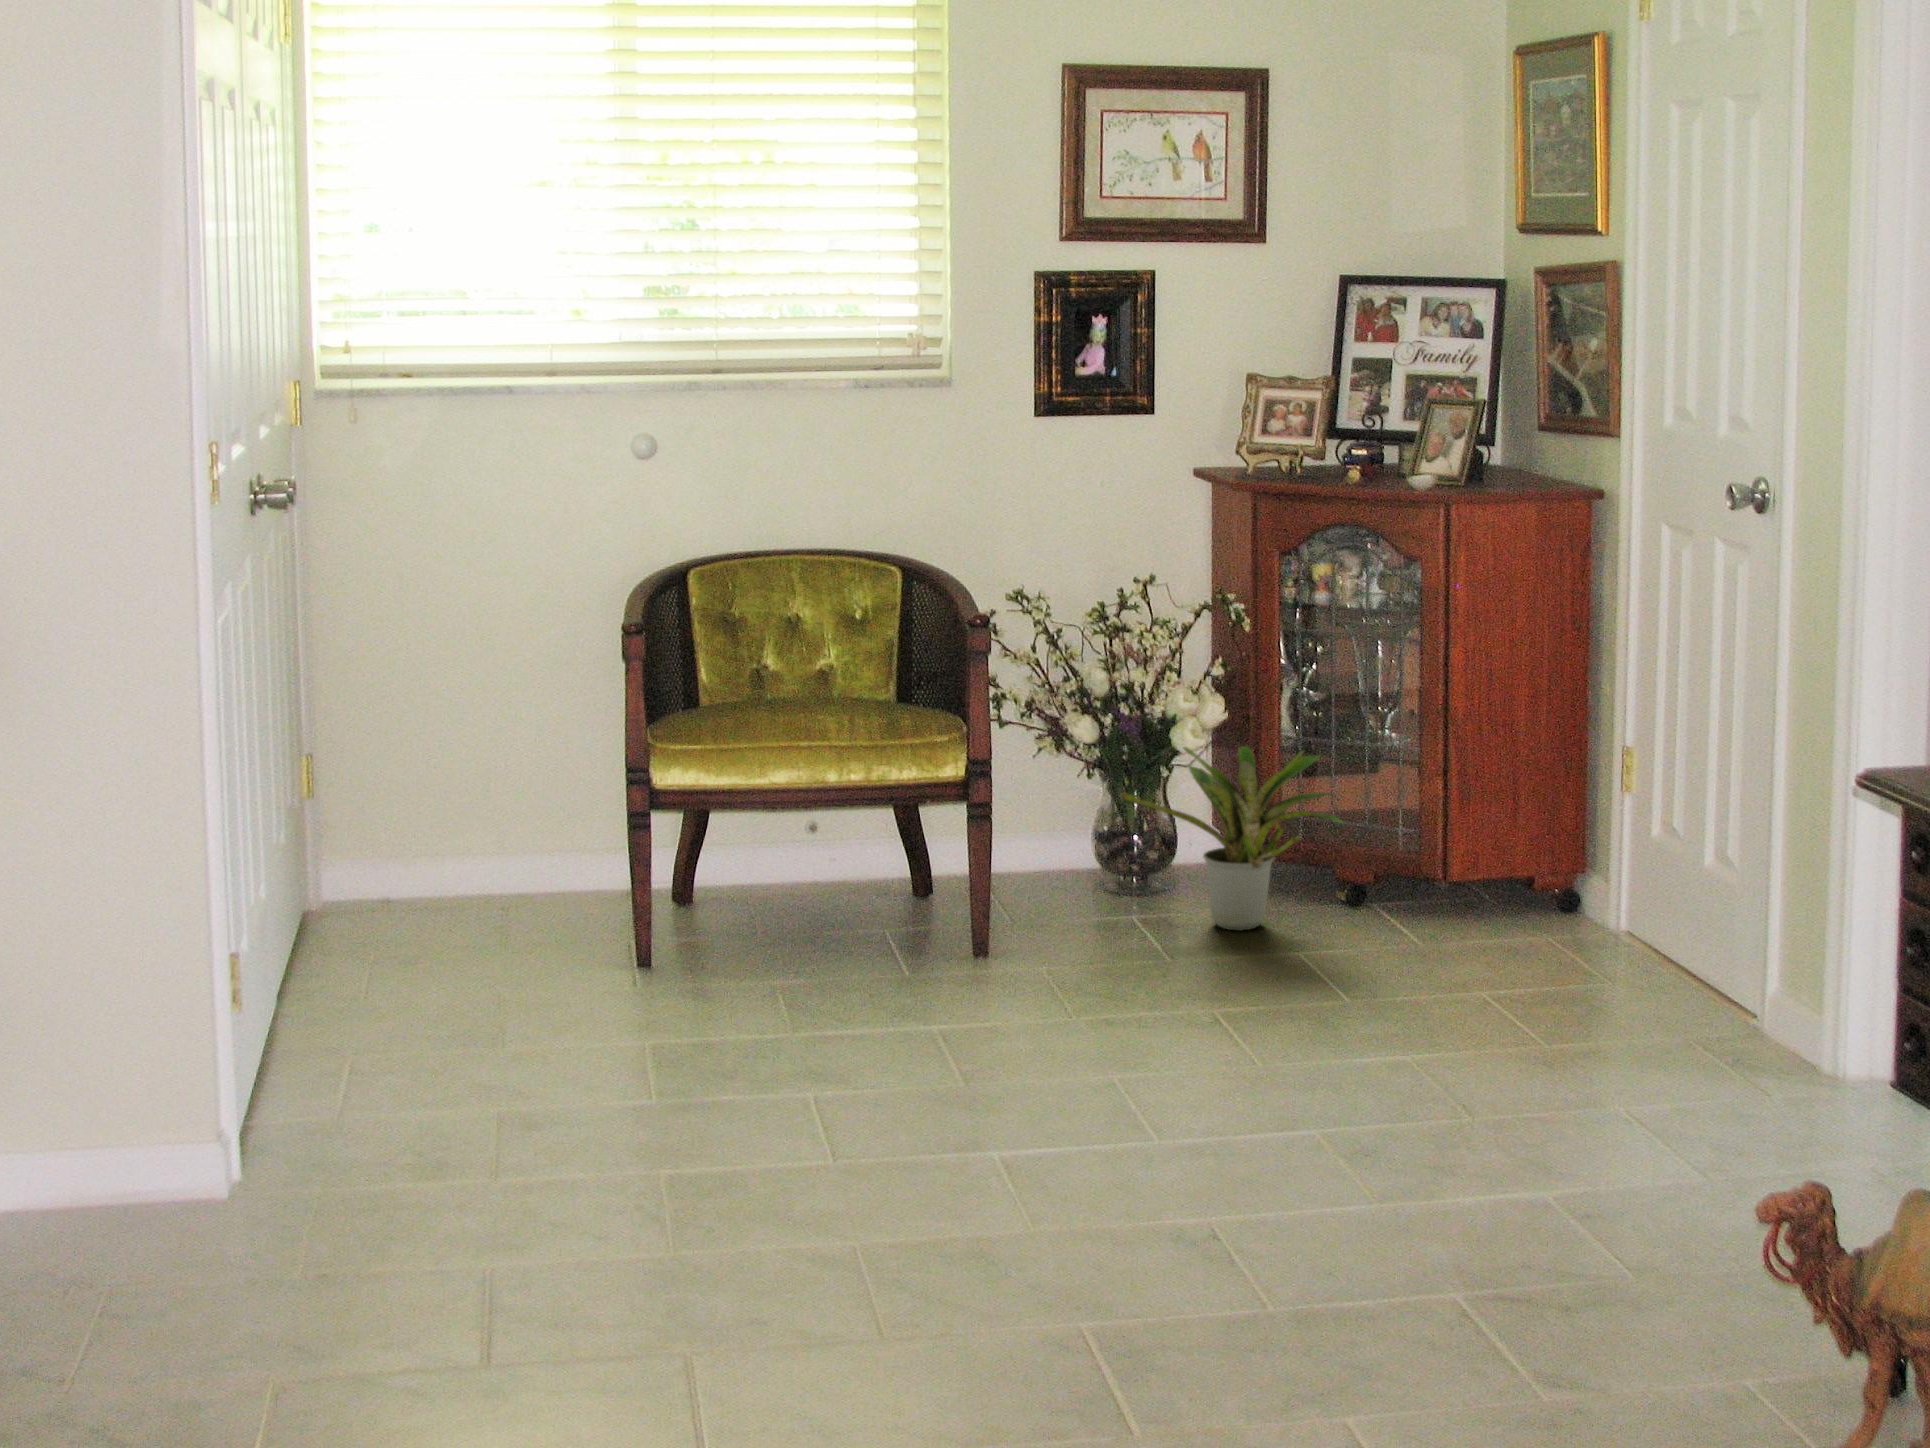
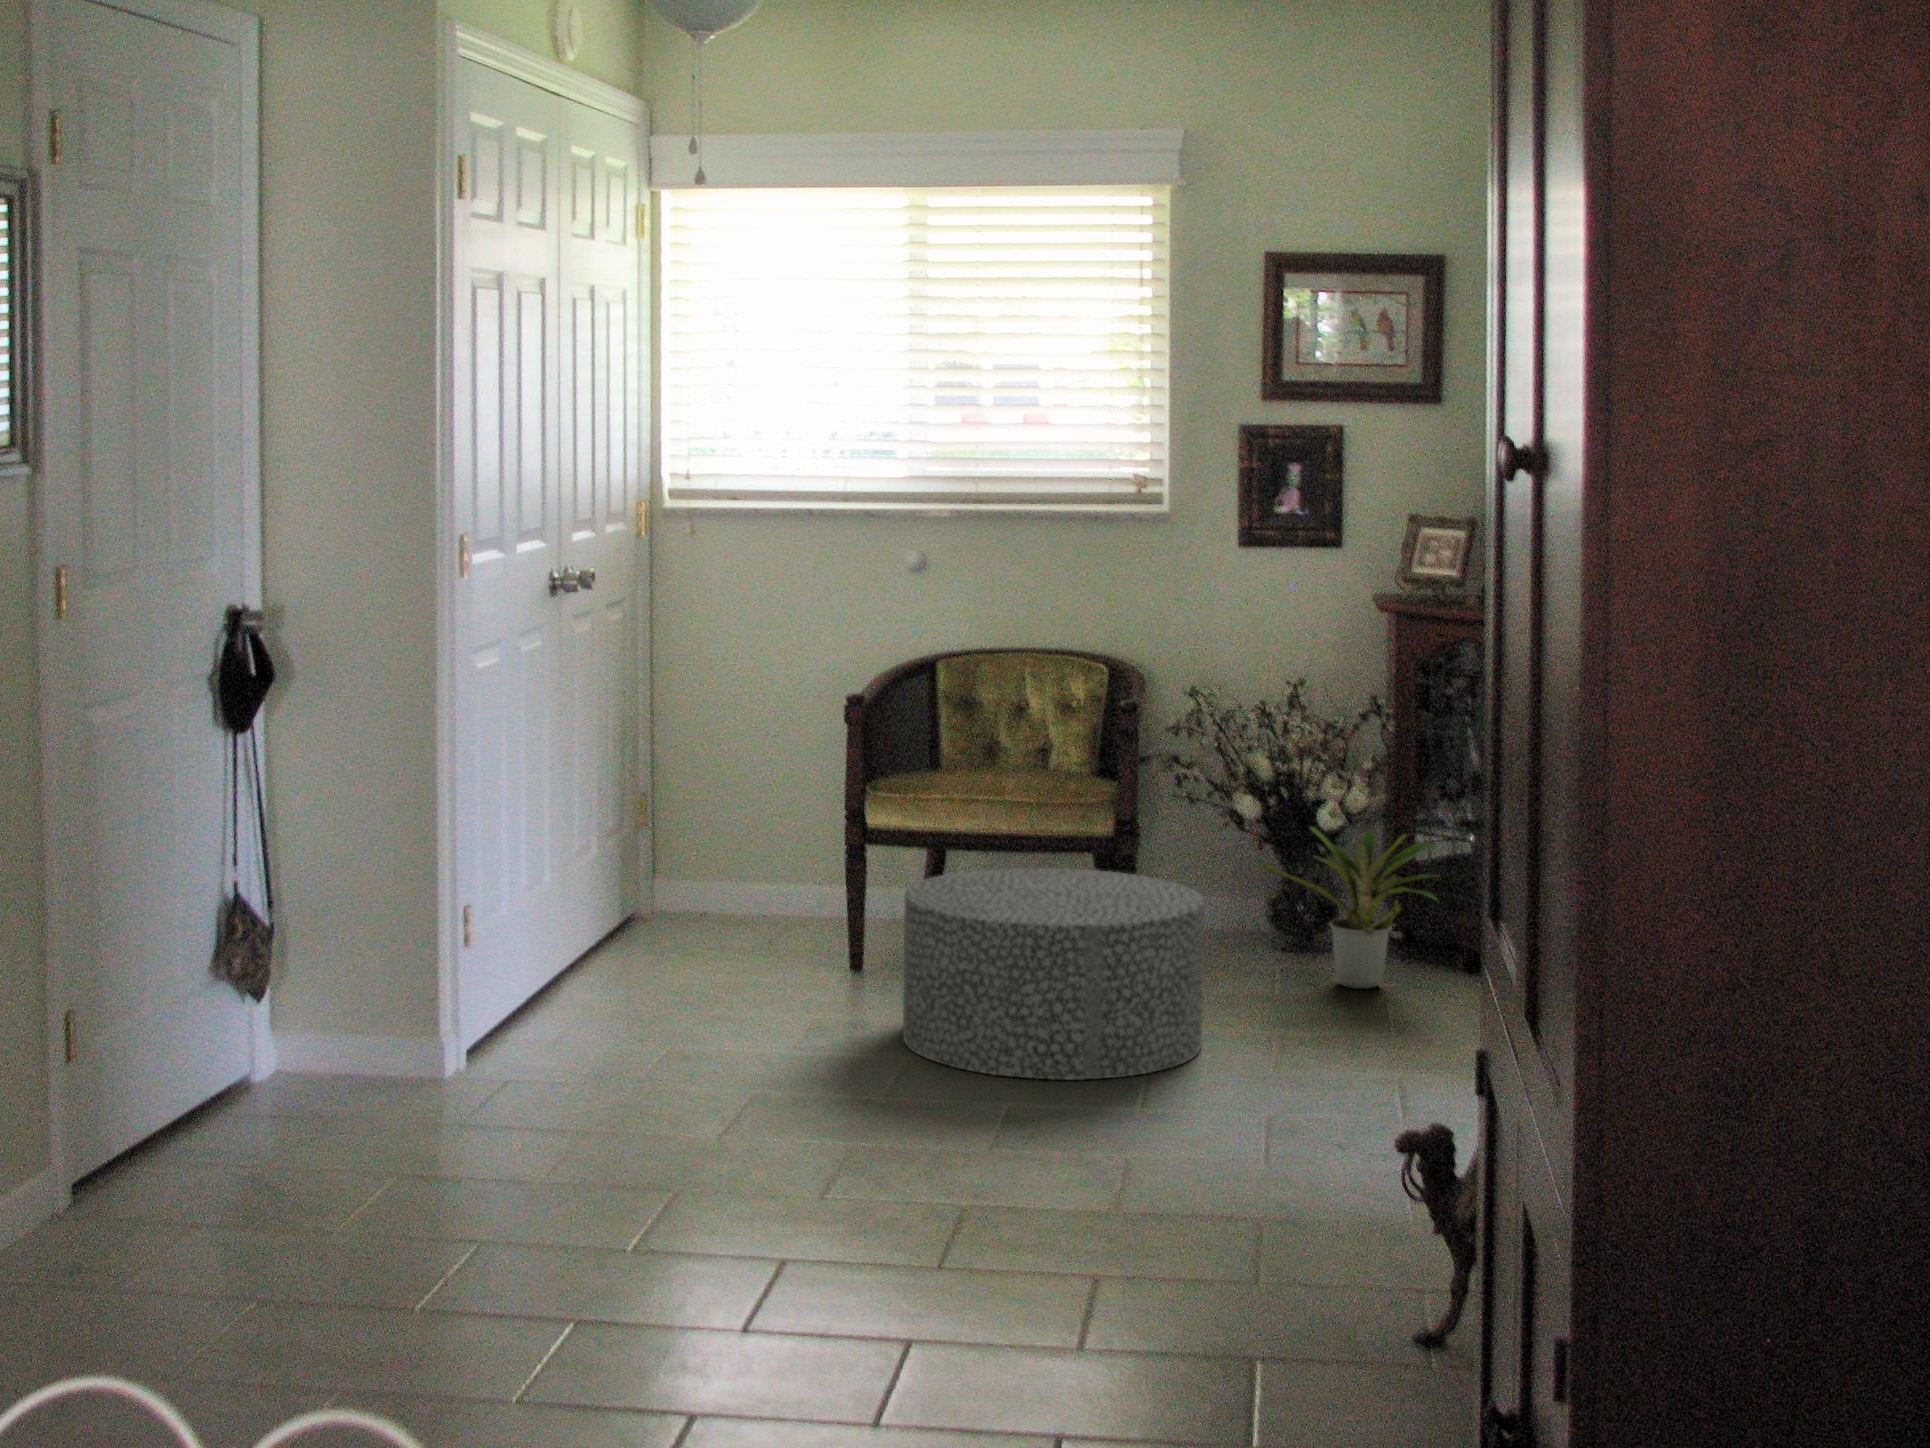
ottoman: none [766,824,1141,1106] -> present [903,868,1205,1080]

